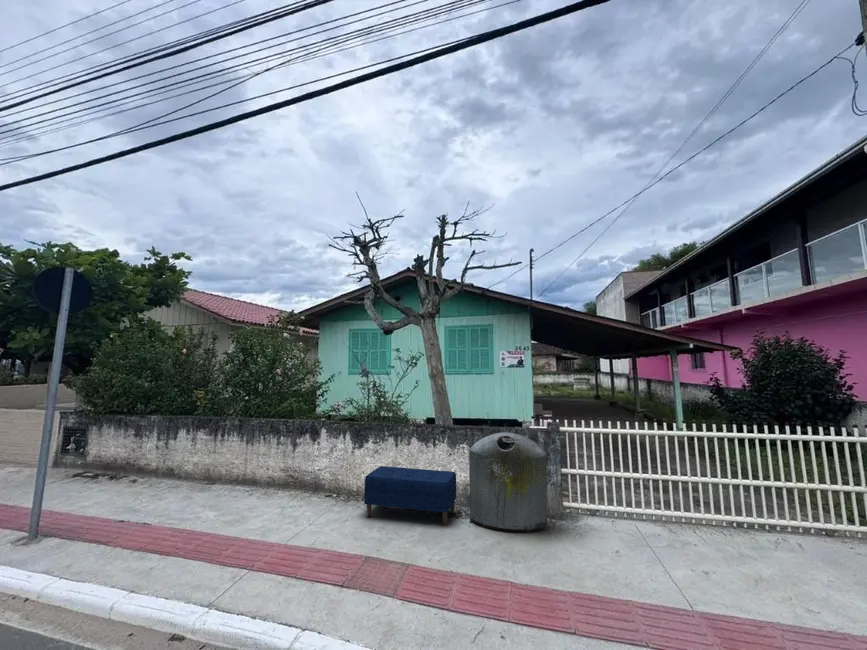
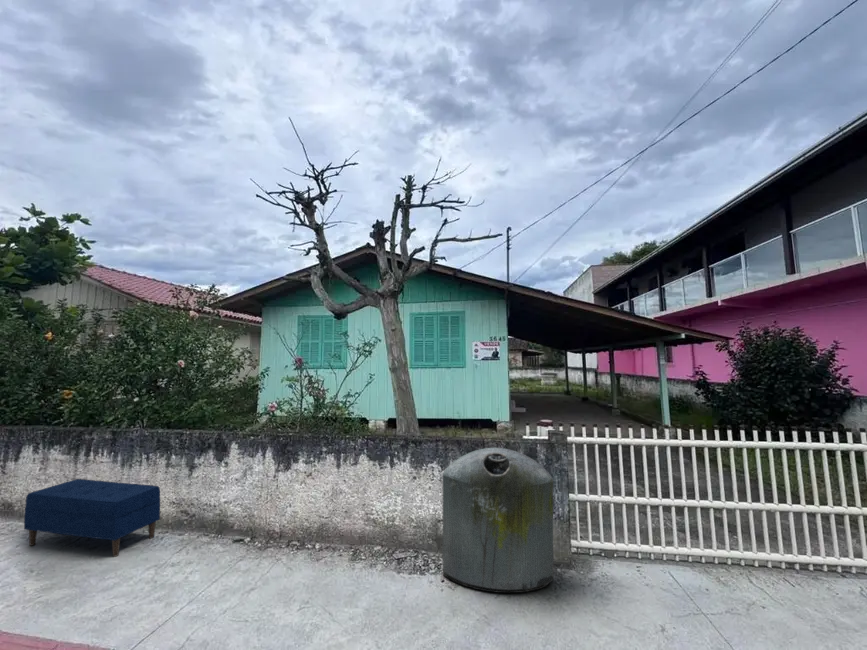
bench: present [364,466,456,525] -> present [24,479,160,557]

